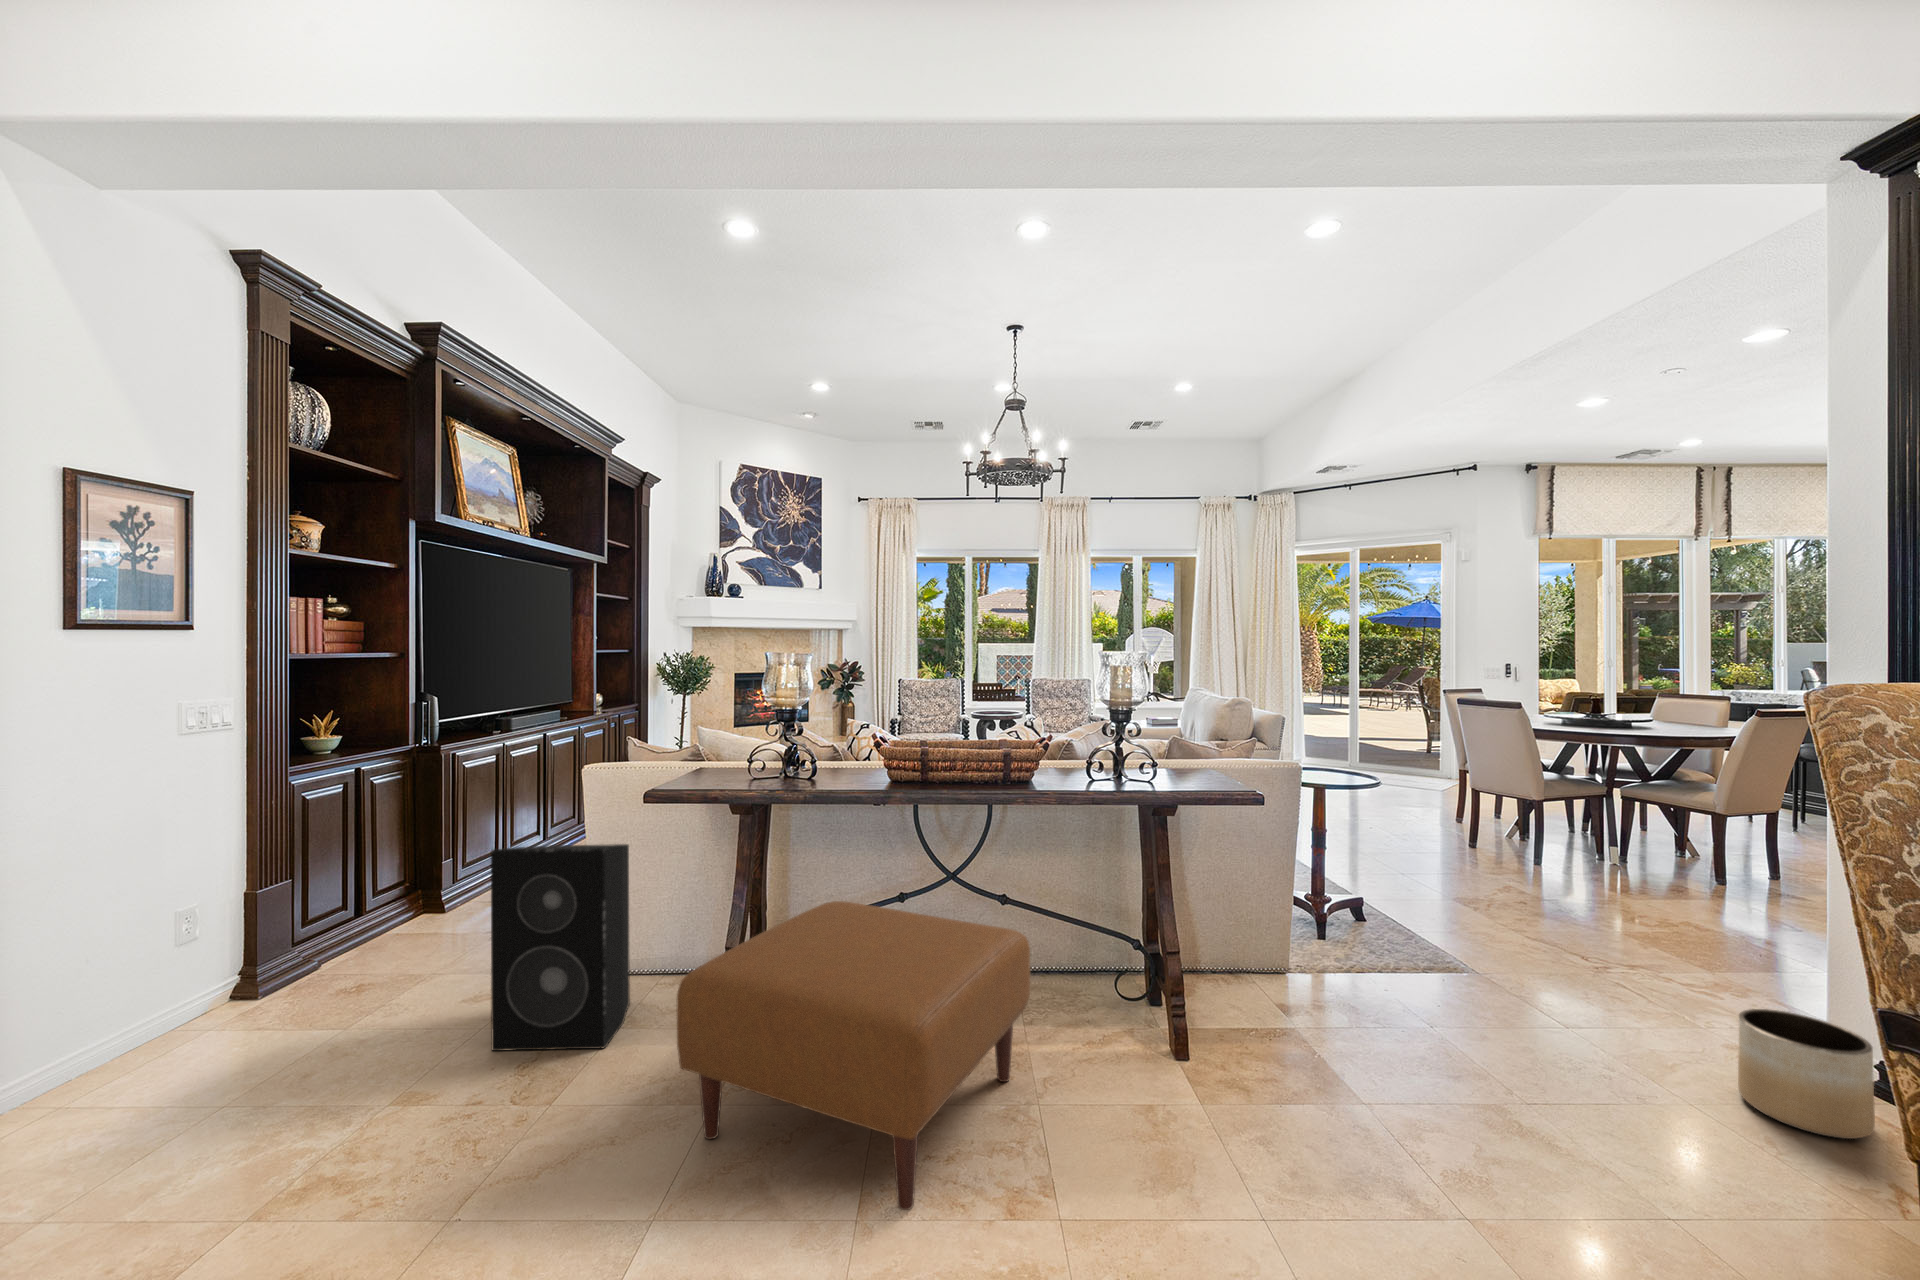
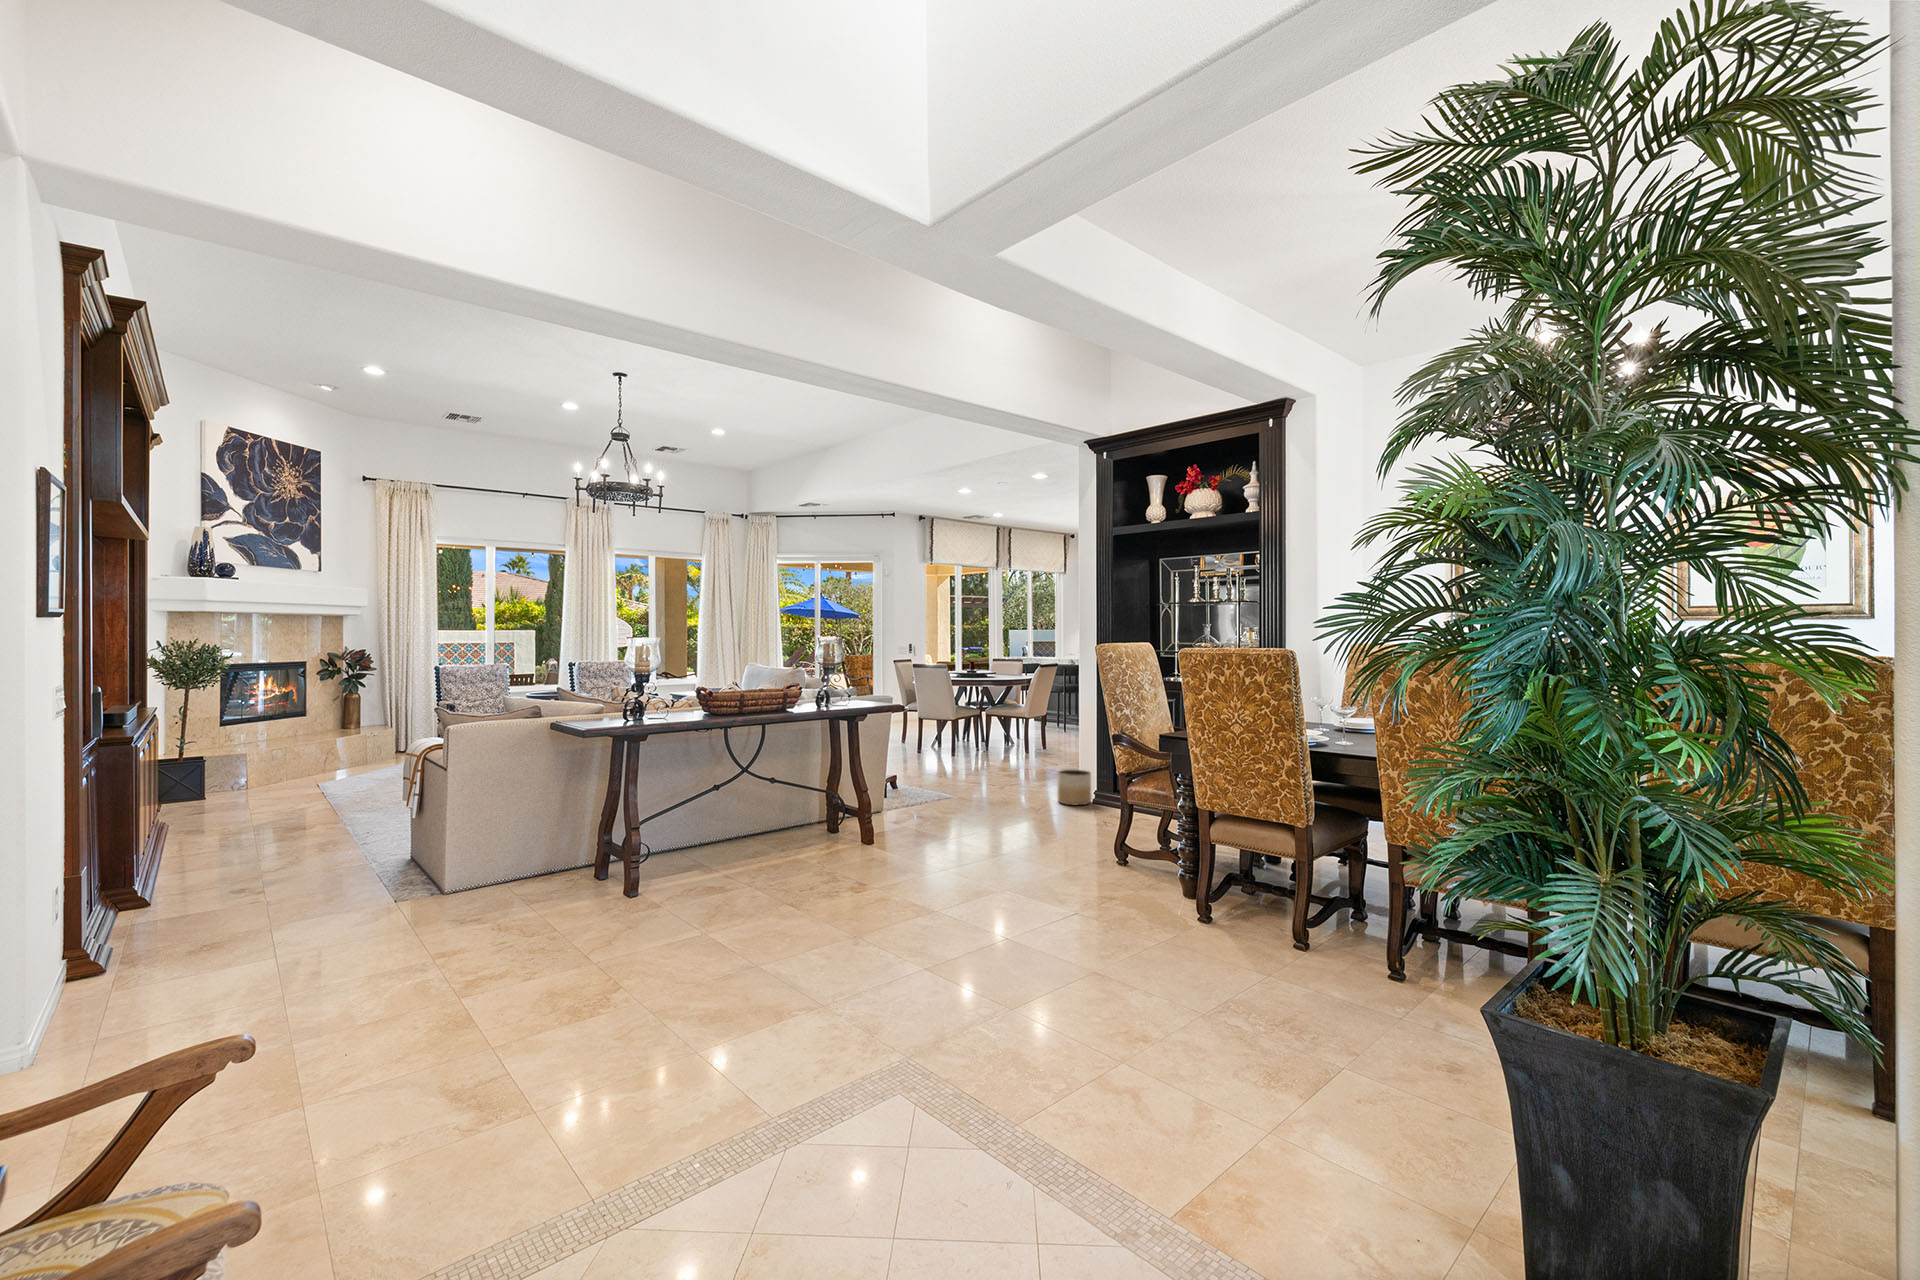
speaker: present [491,844,630,1051] -> none [503,762,592,904]
ottoman: present [677,901,1030,1210] -> none [704,776,852,887]

